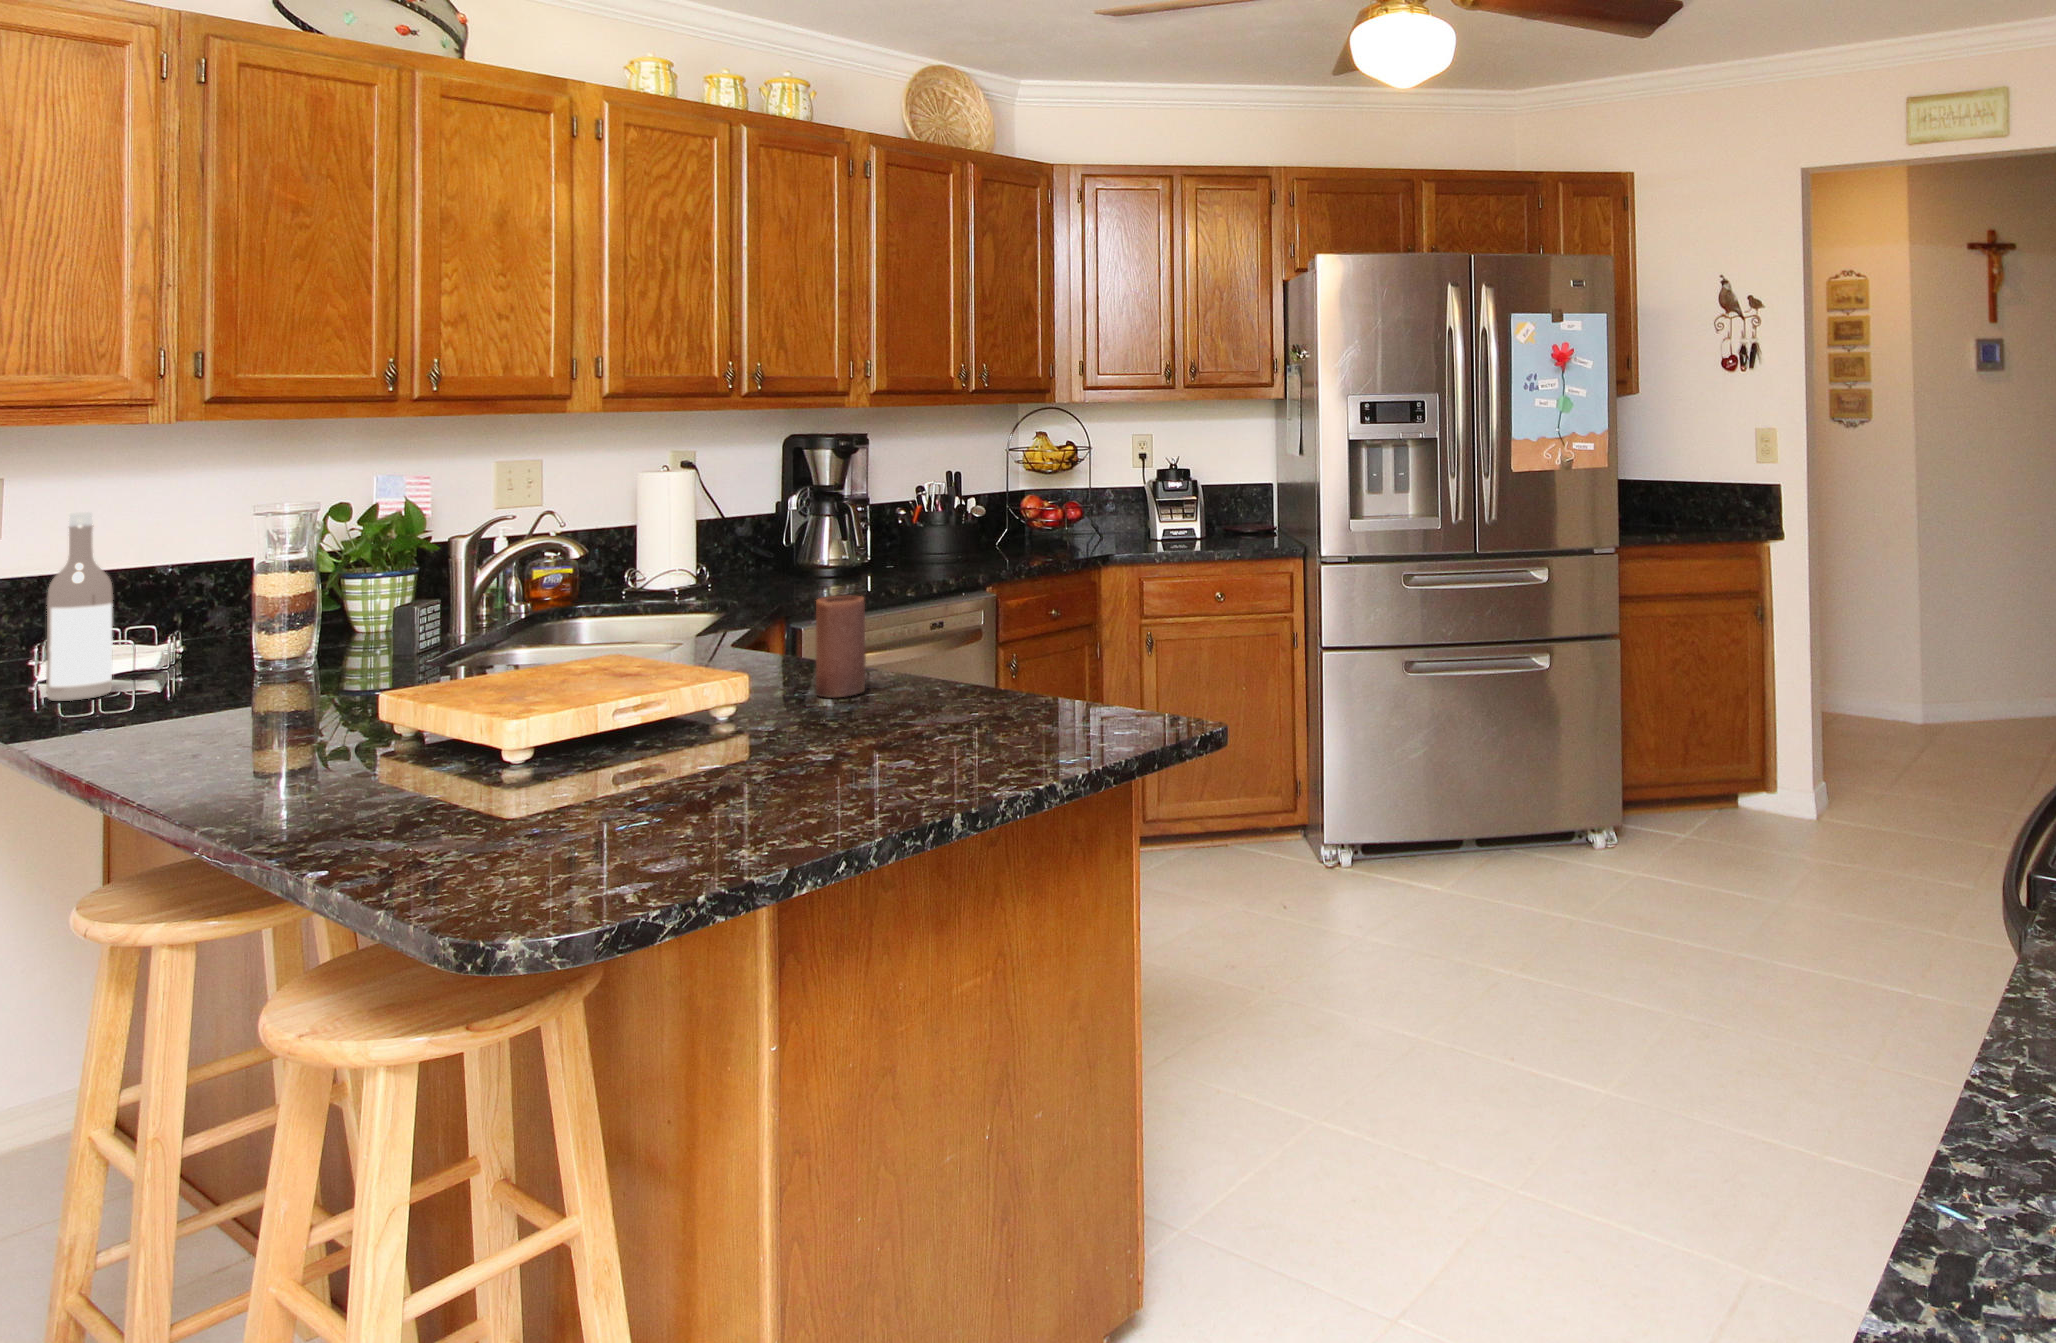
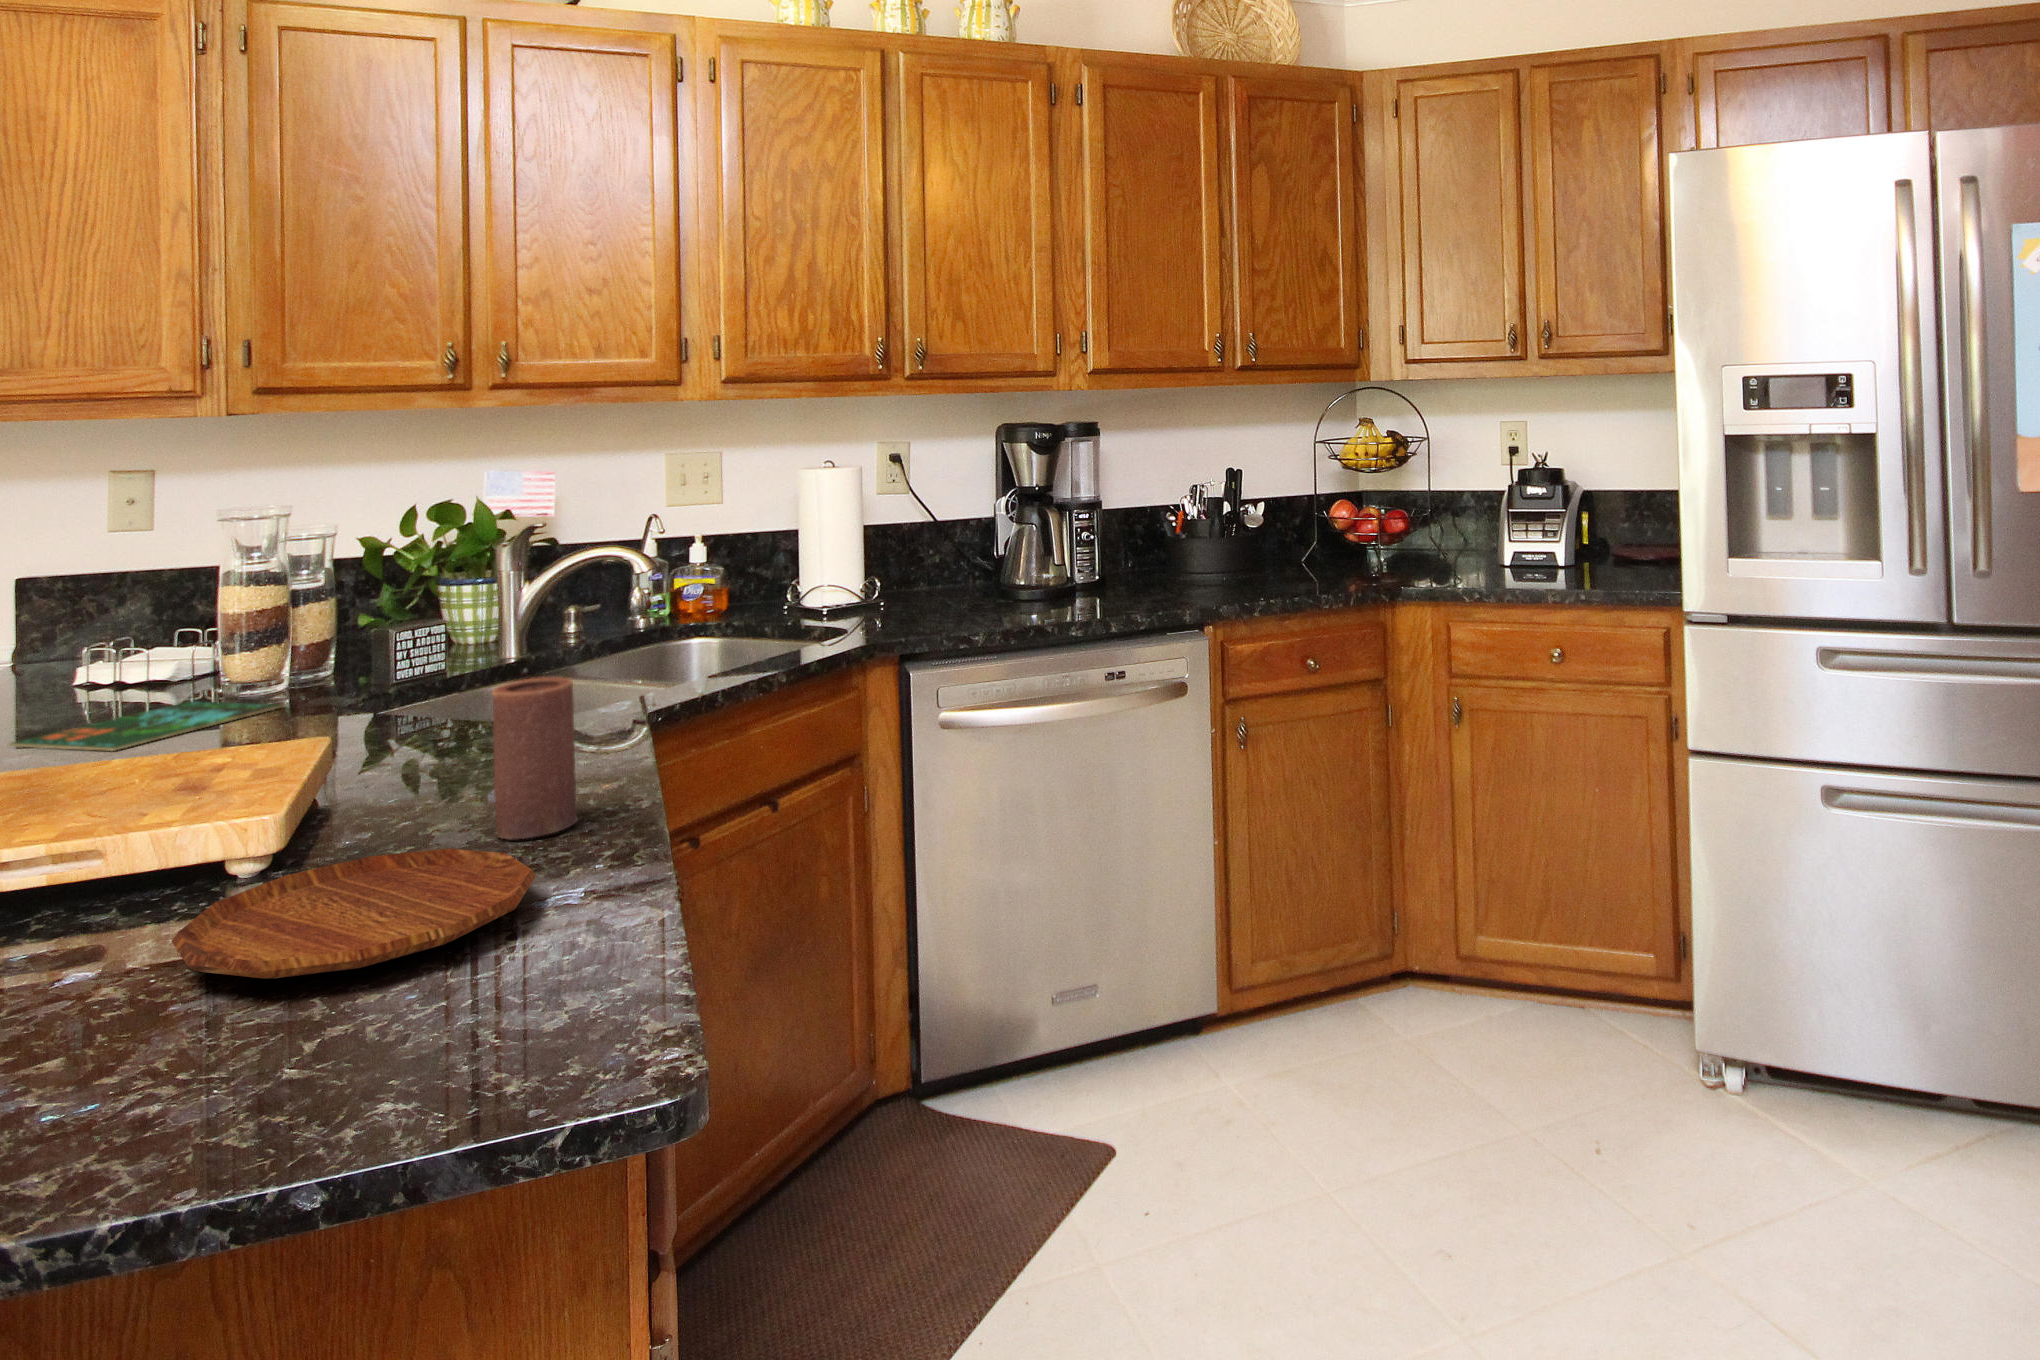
wine bottle: present [46,512,113,701] -> none [45,507,116,706]
book: none [161,678,343,717] -> present [9,701,284,751]
tray: none [796,687,977,734] -> present [172,849,536,978]

